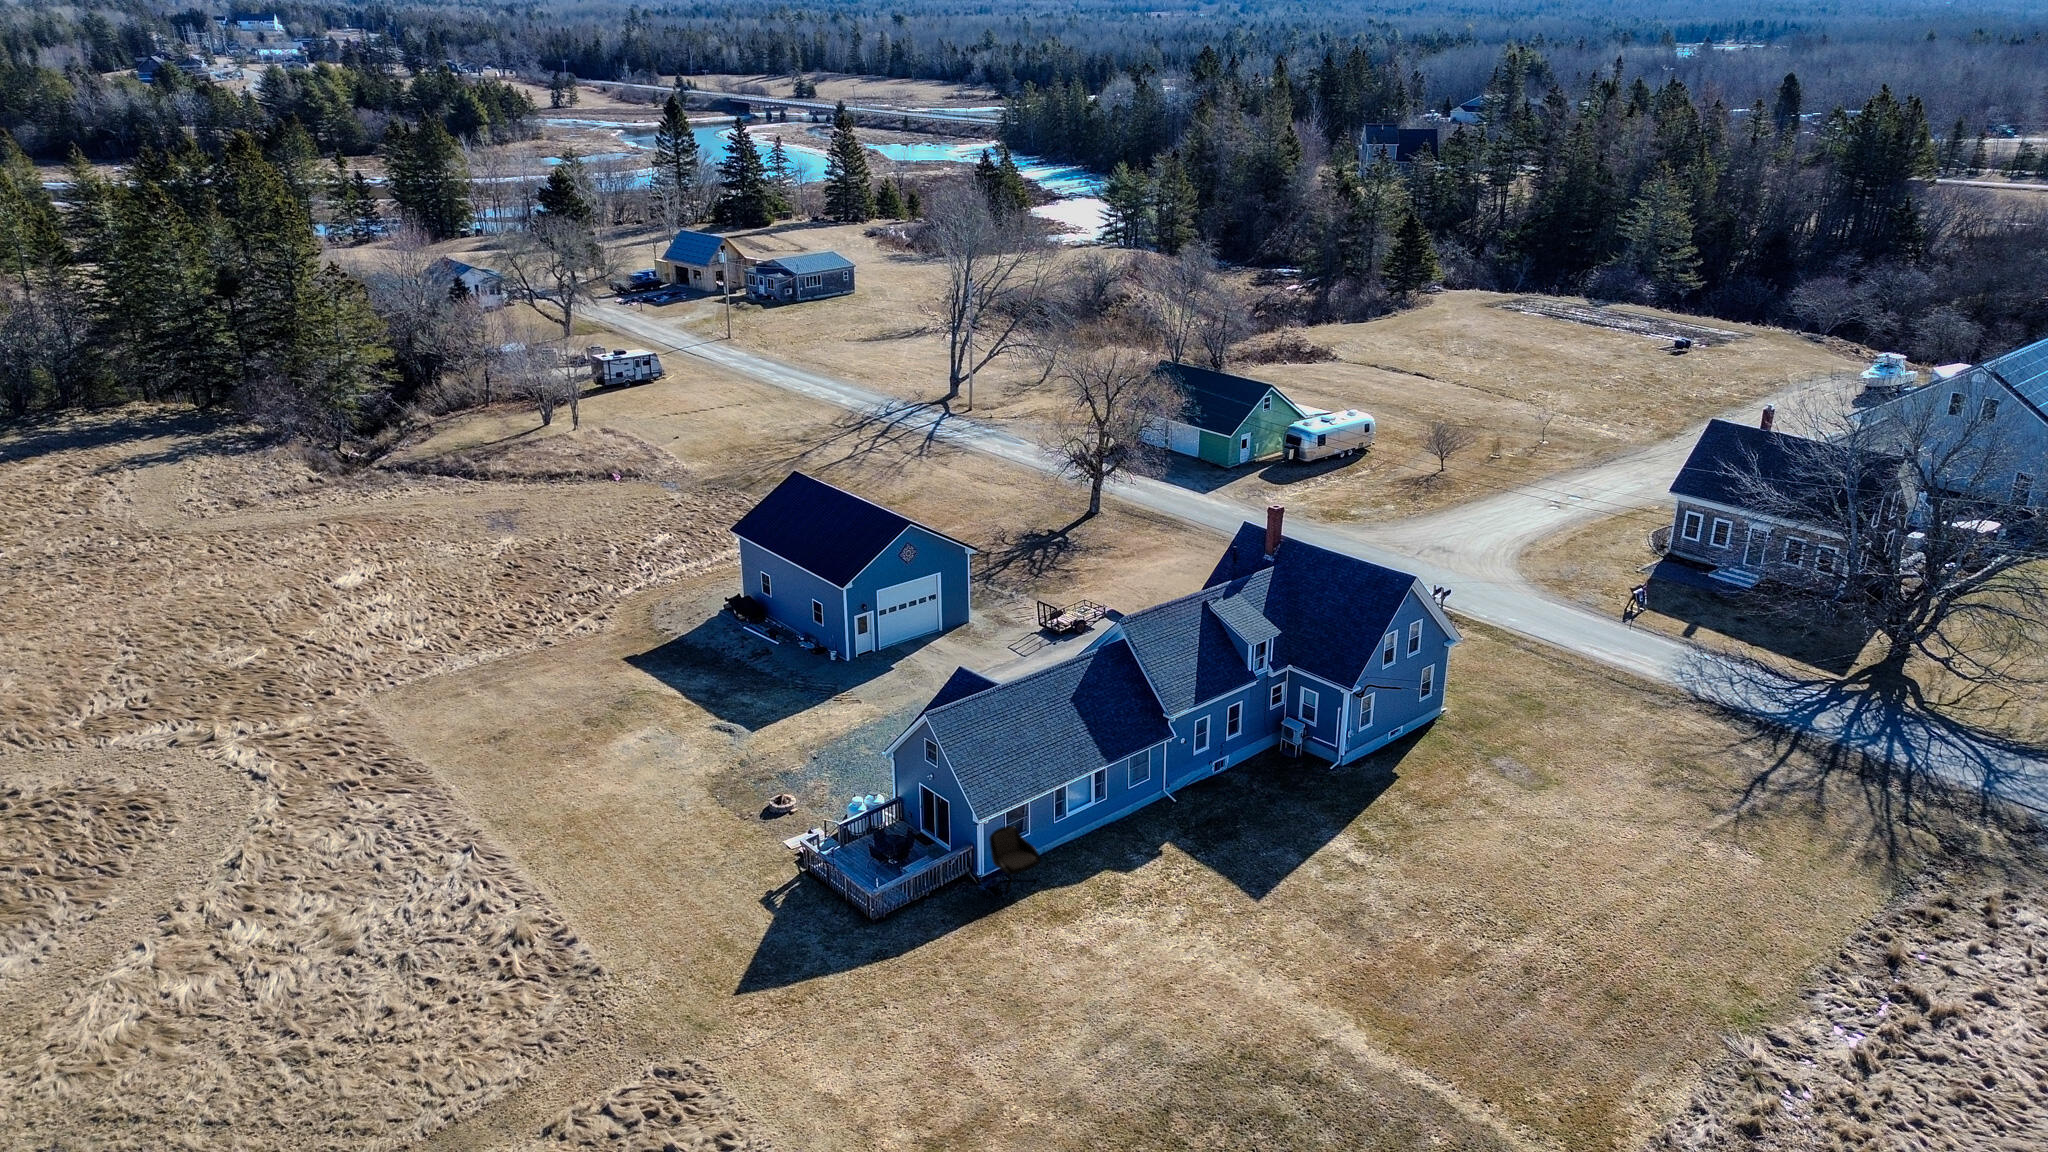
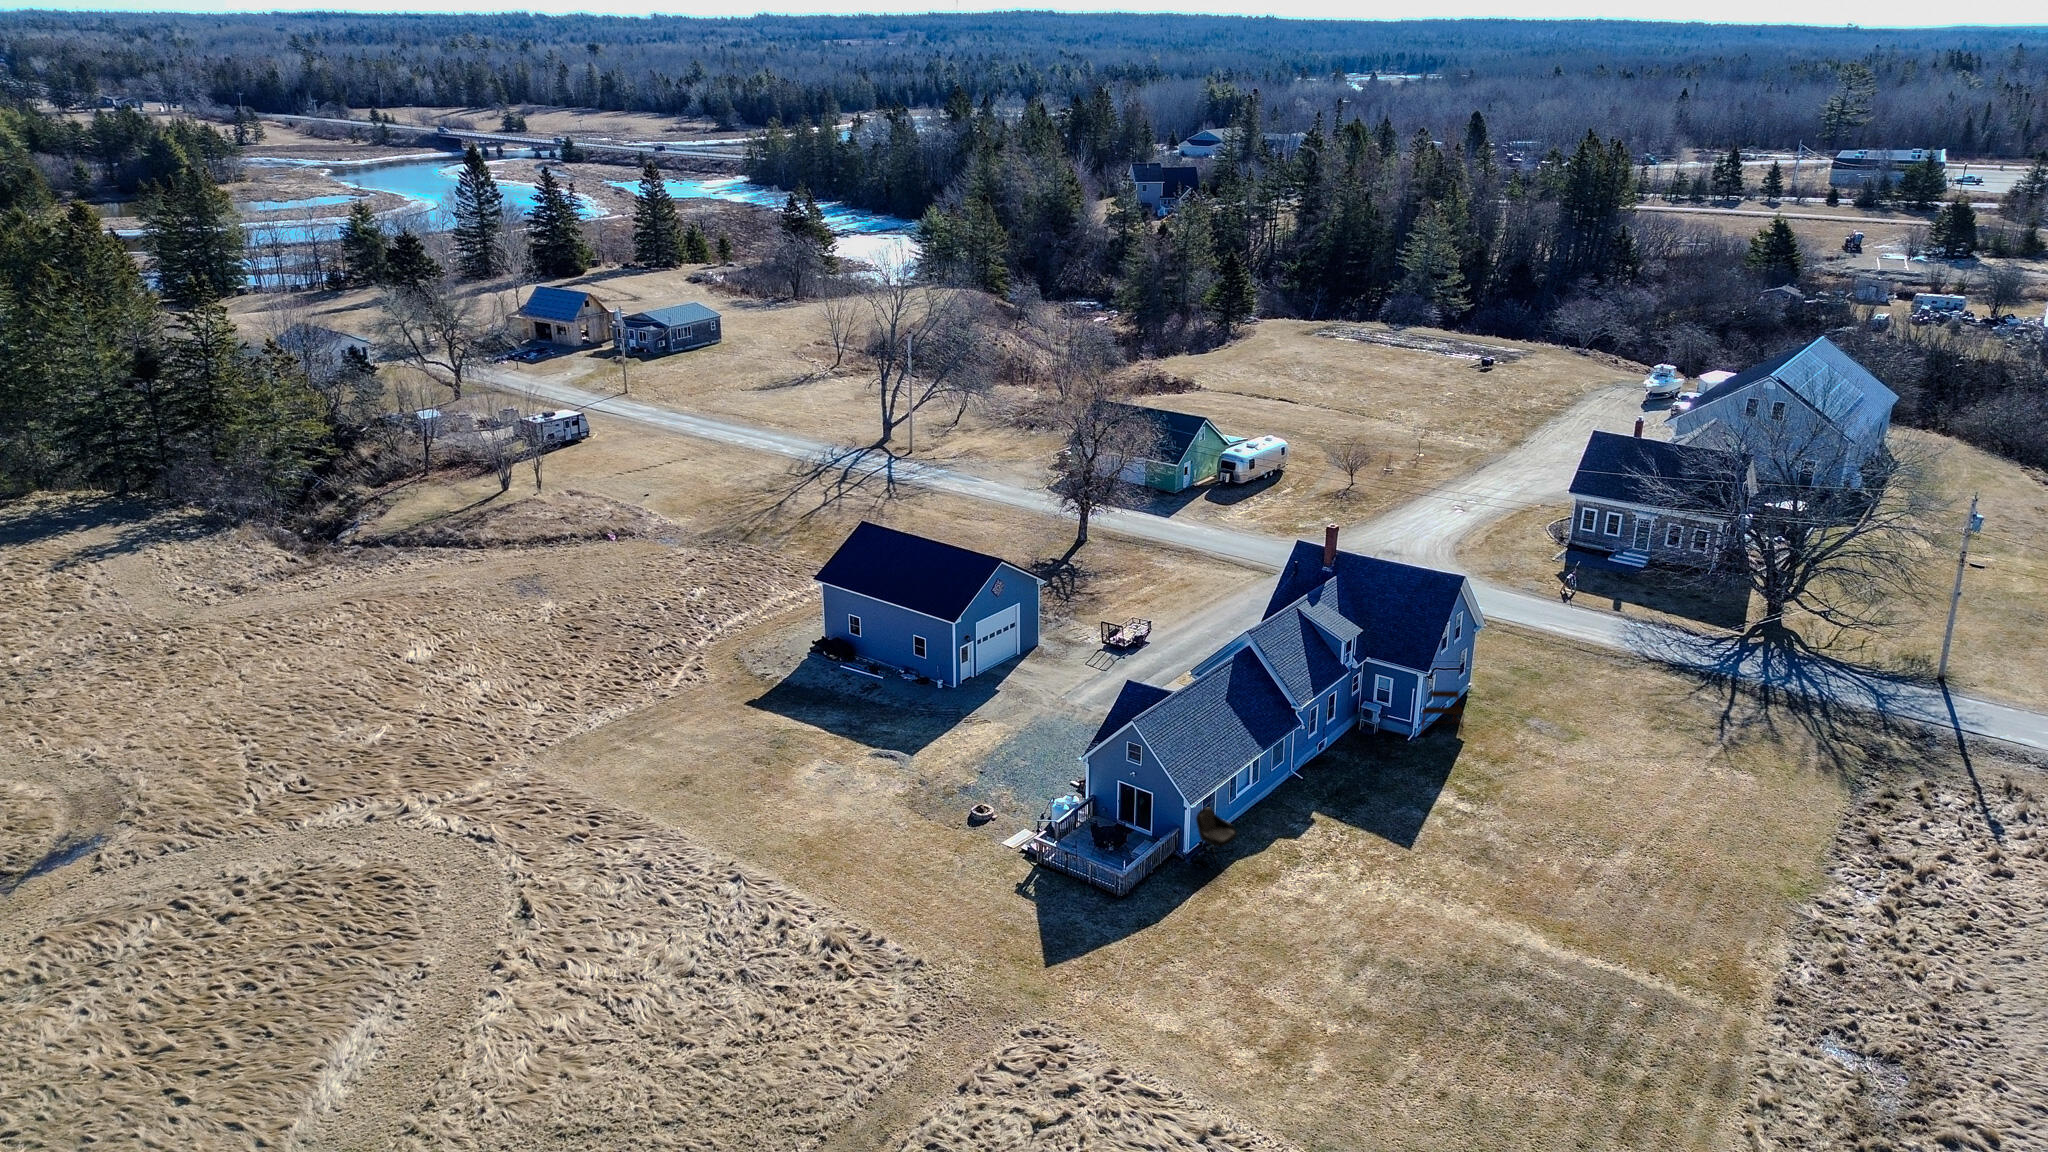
bench: none [1351,710,1406,769] -> present [1421,691,1464,733]

